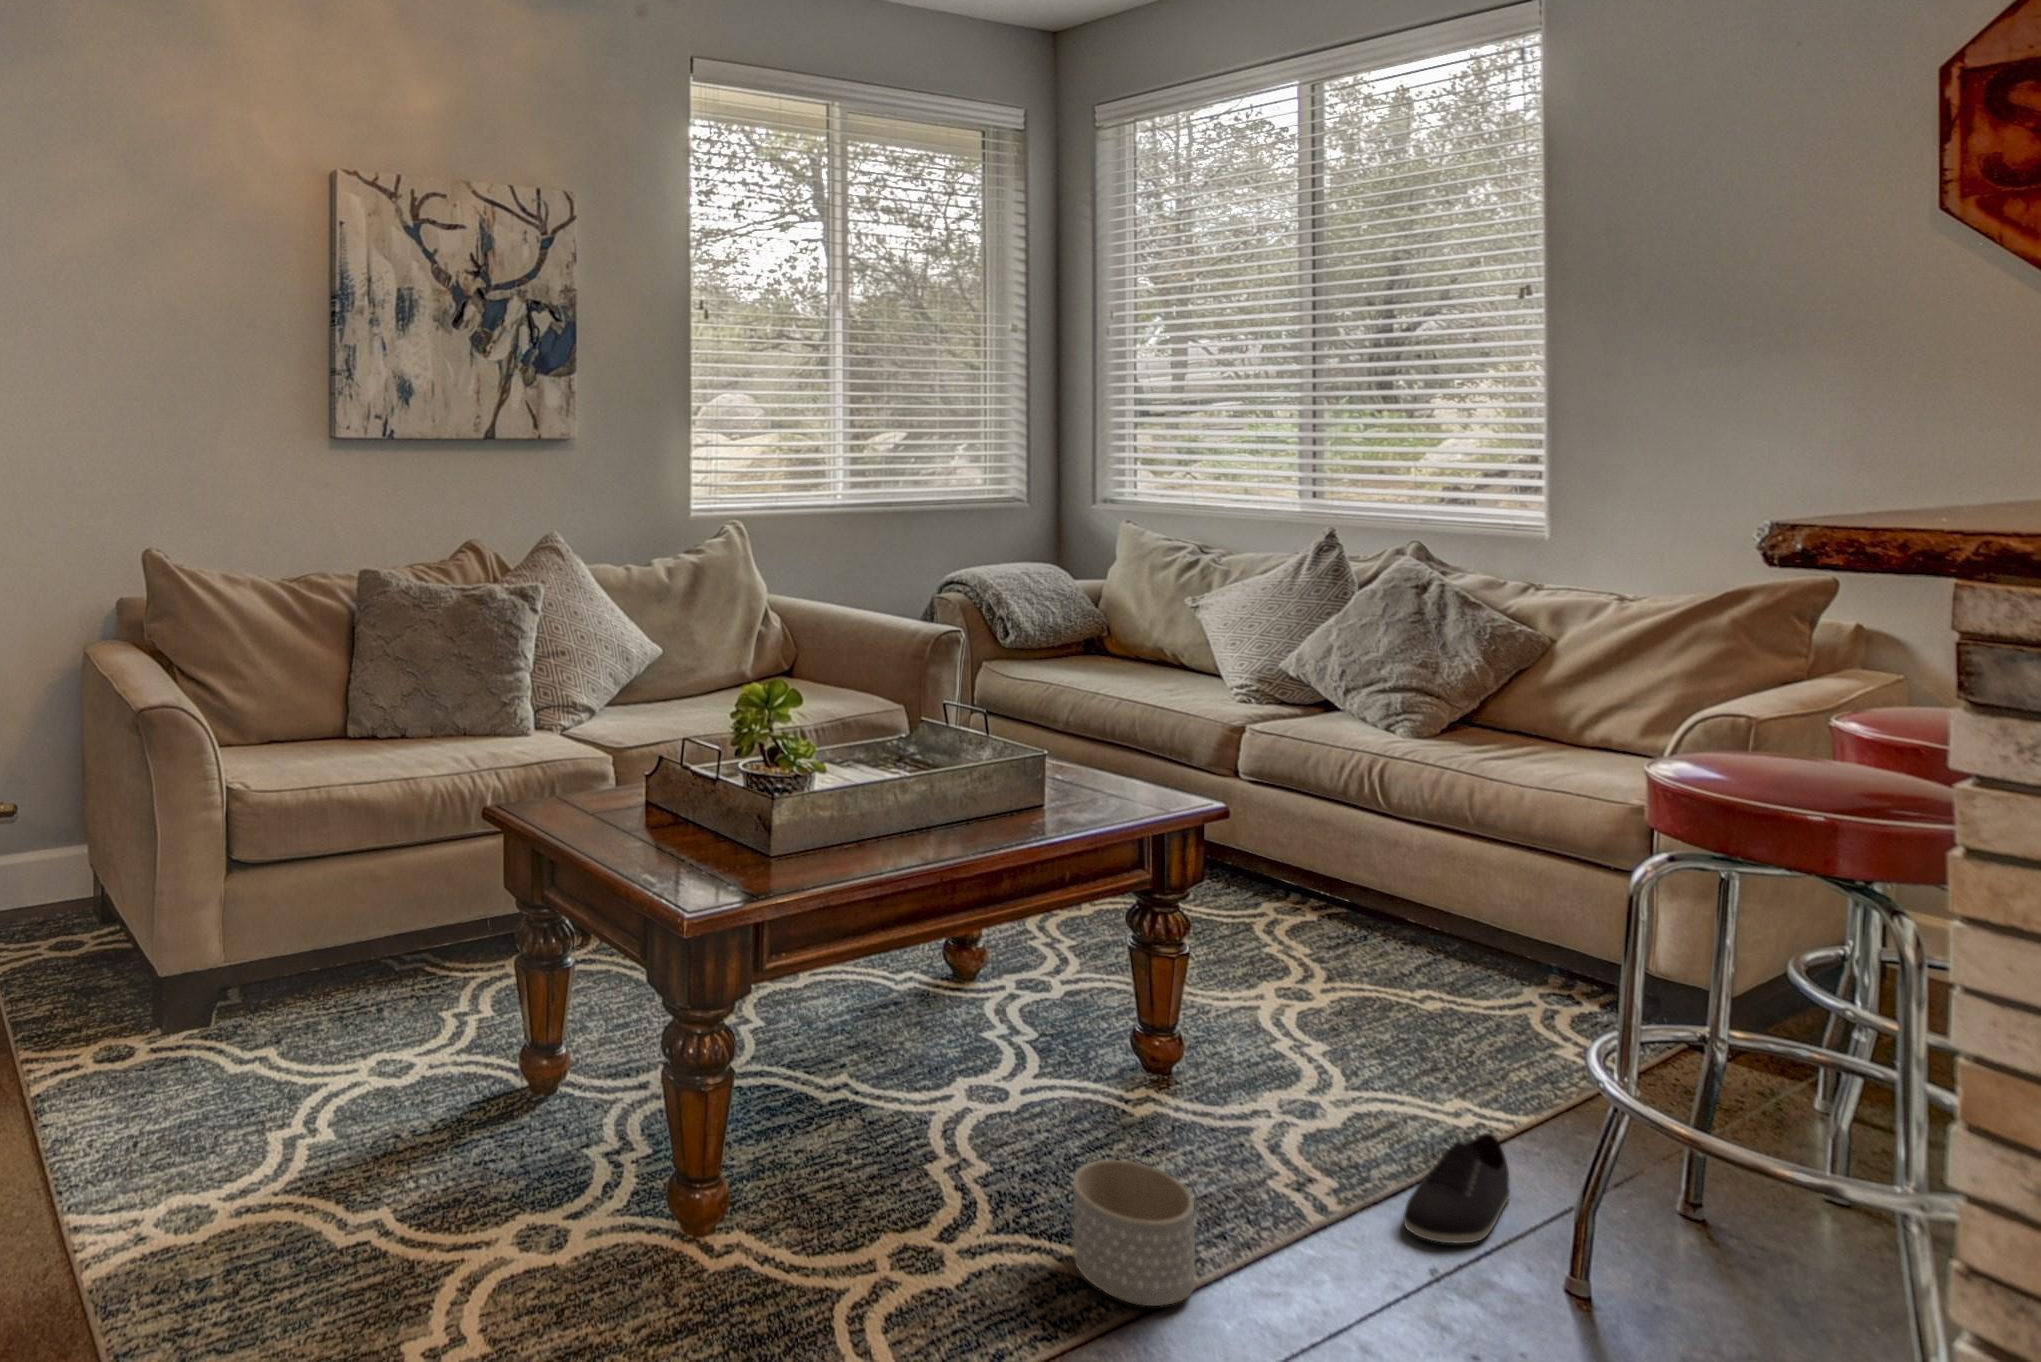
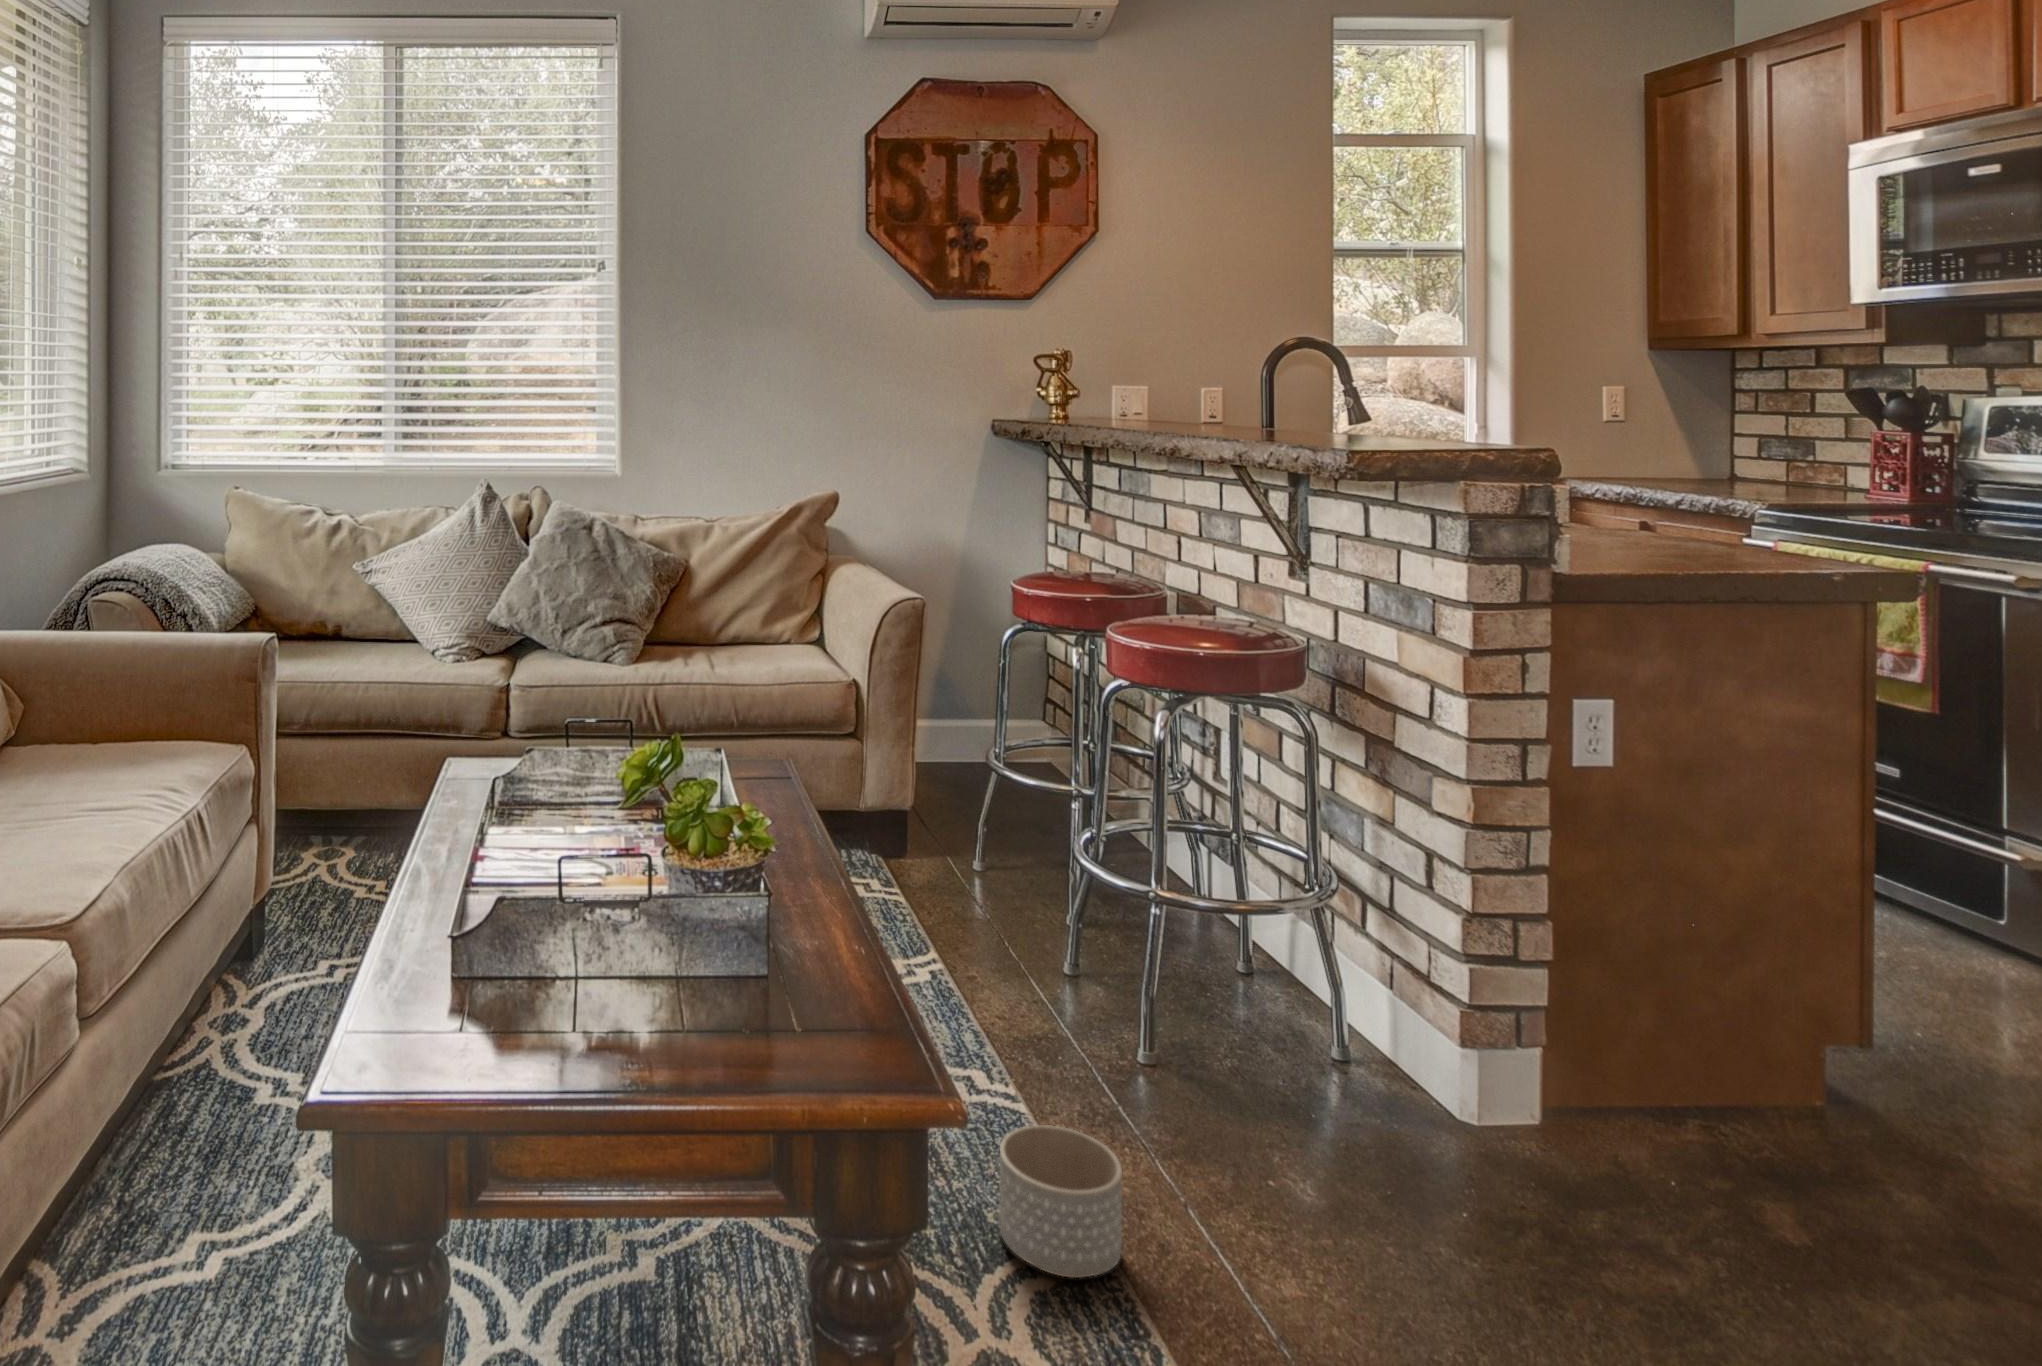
shoe: present [1403,1133,1510,1243] -> none [989,966,1075,1075]

